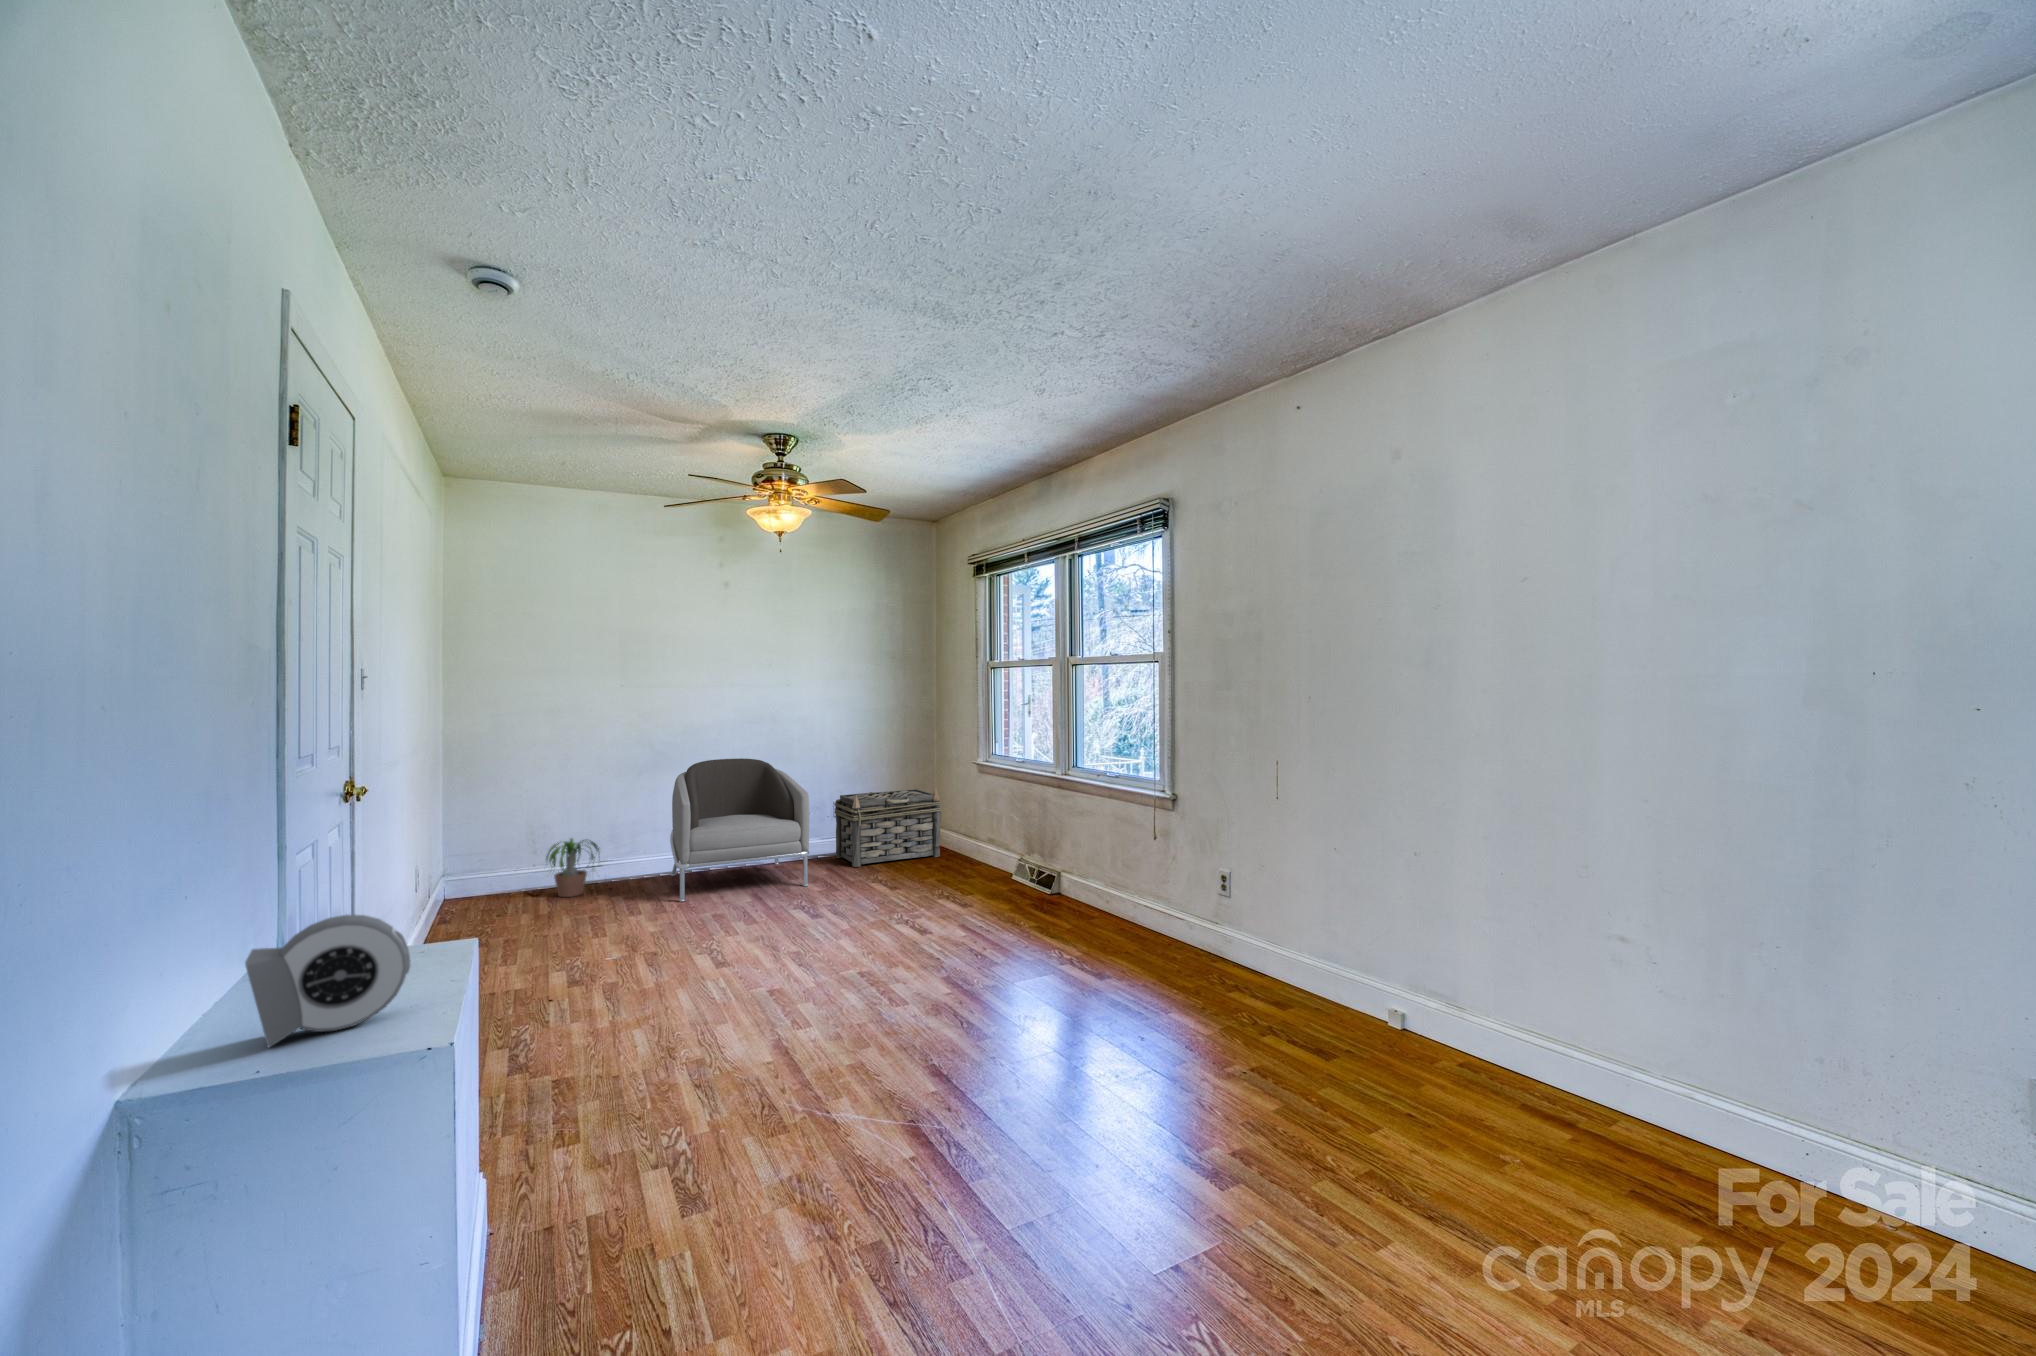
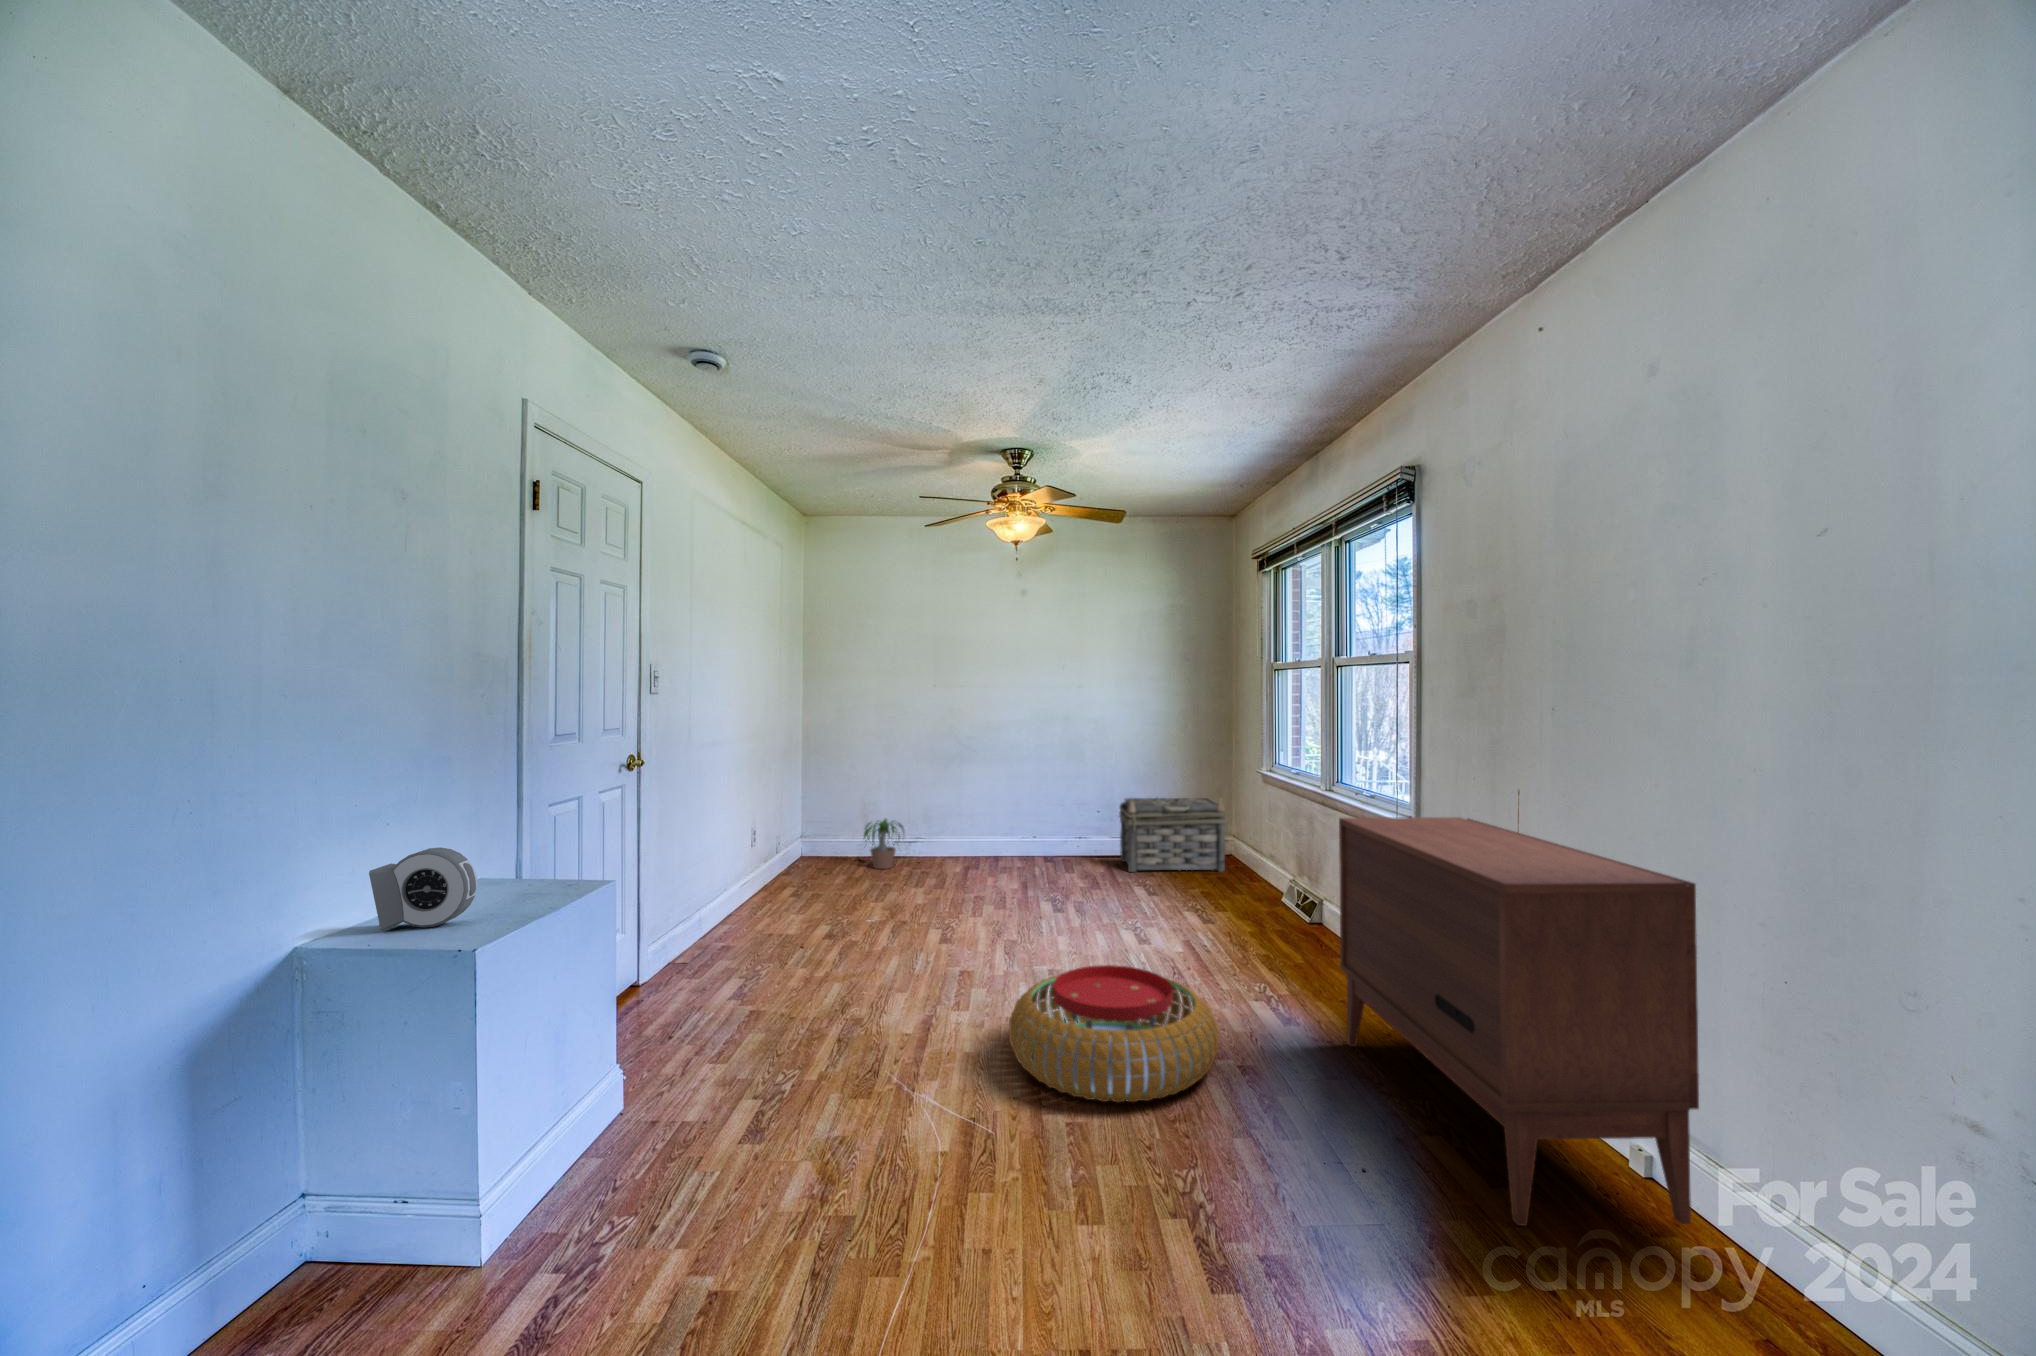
armchair: present [670,758,809,901] -> none [955,757,1074,885]
dresser: none [1147,786,1436,1078] -> present [1339,817,1699,1226]
pouf: none [892,947,1088,1074] -> present [1009,965,1219,1102]

